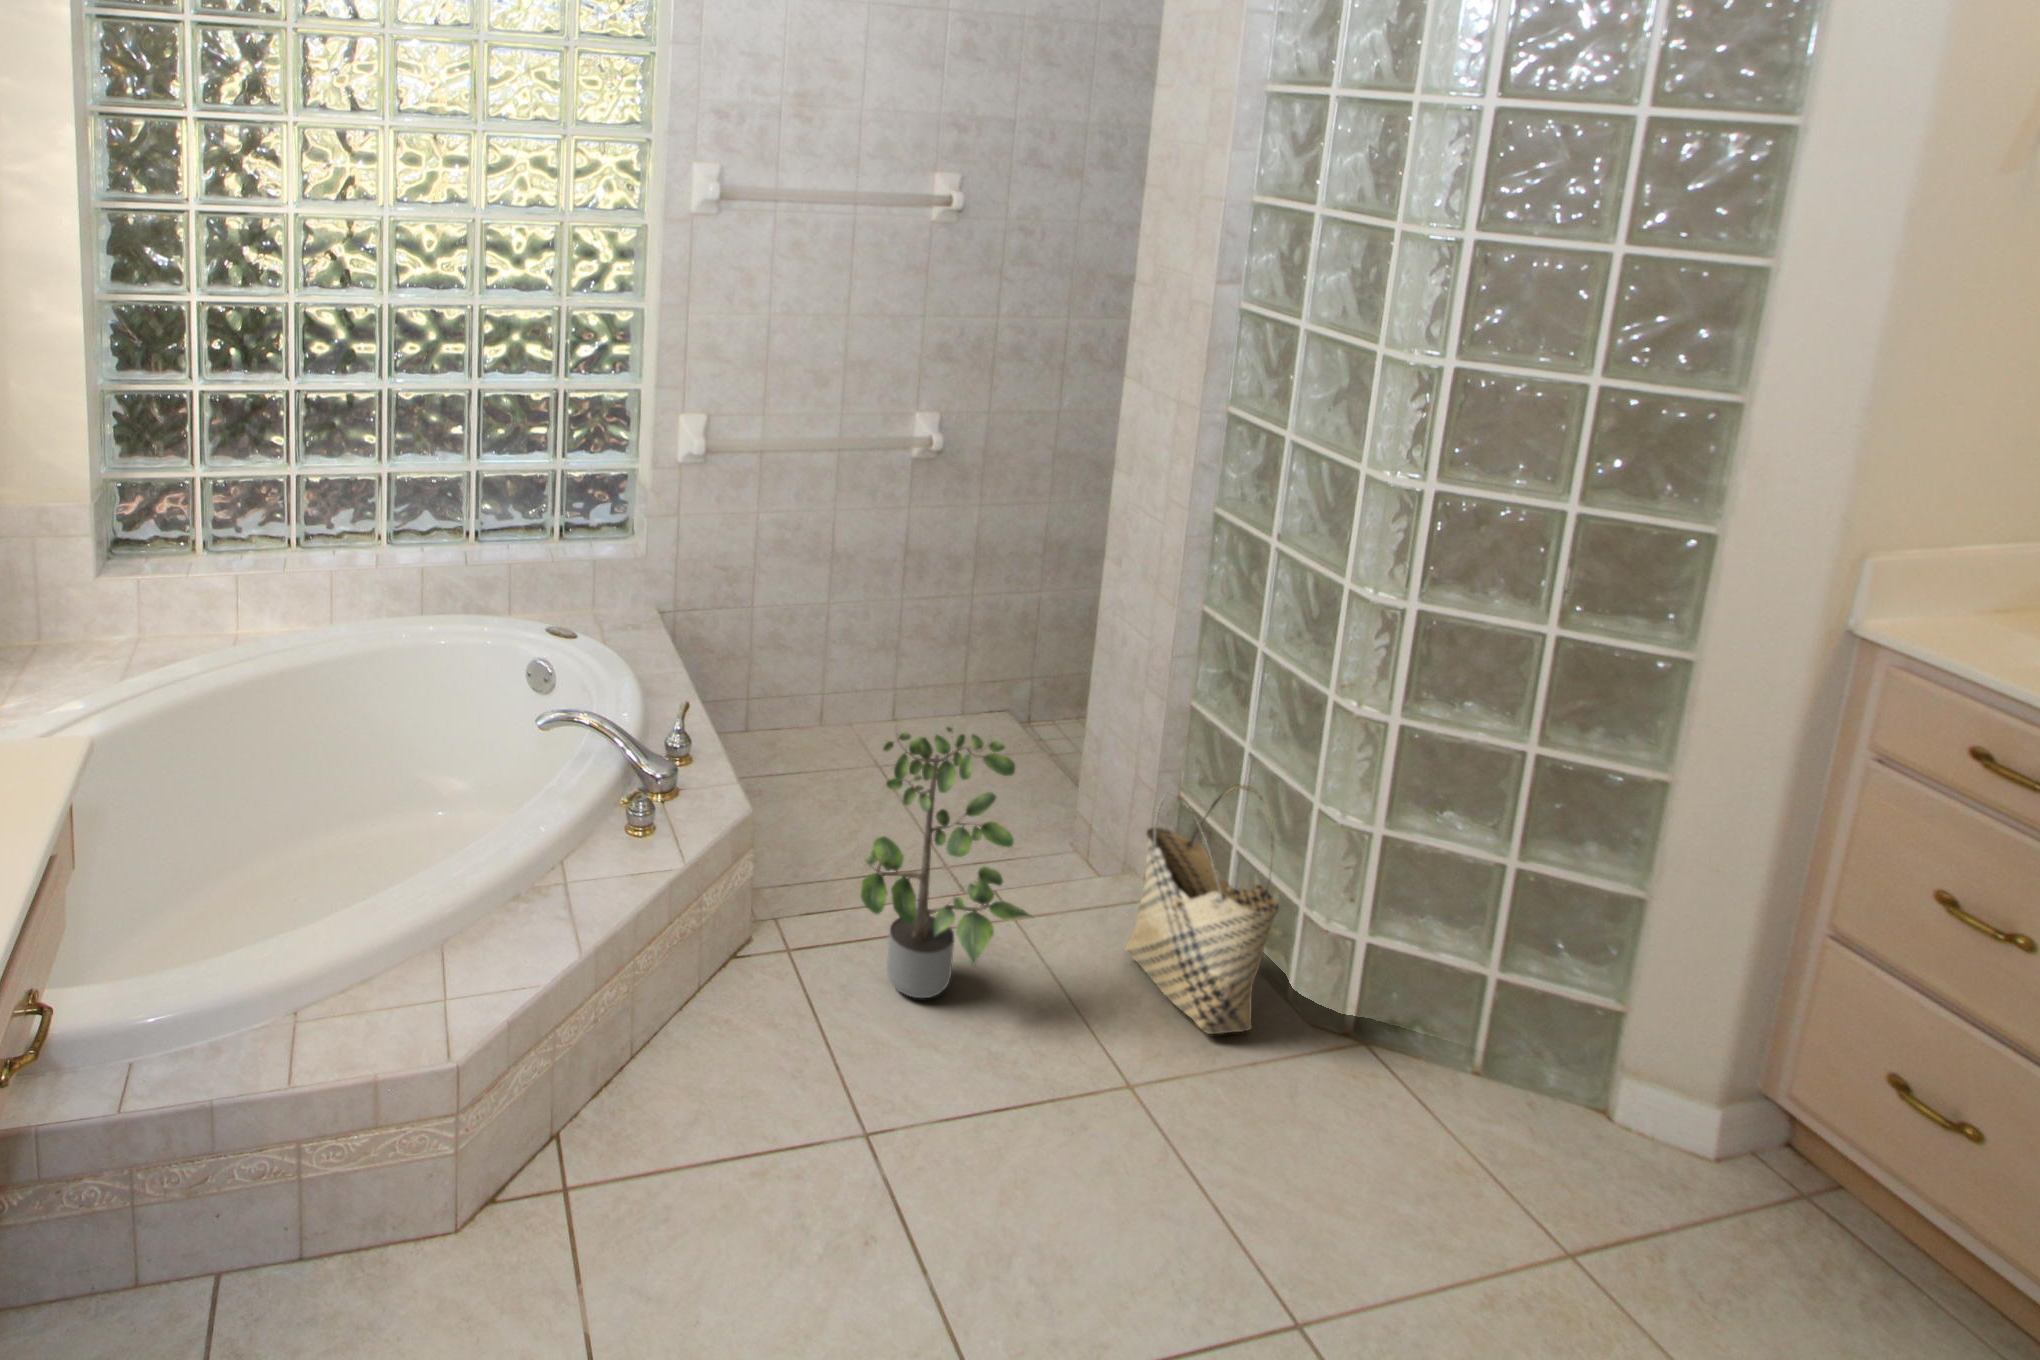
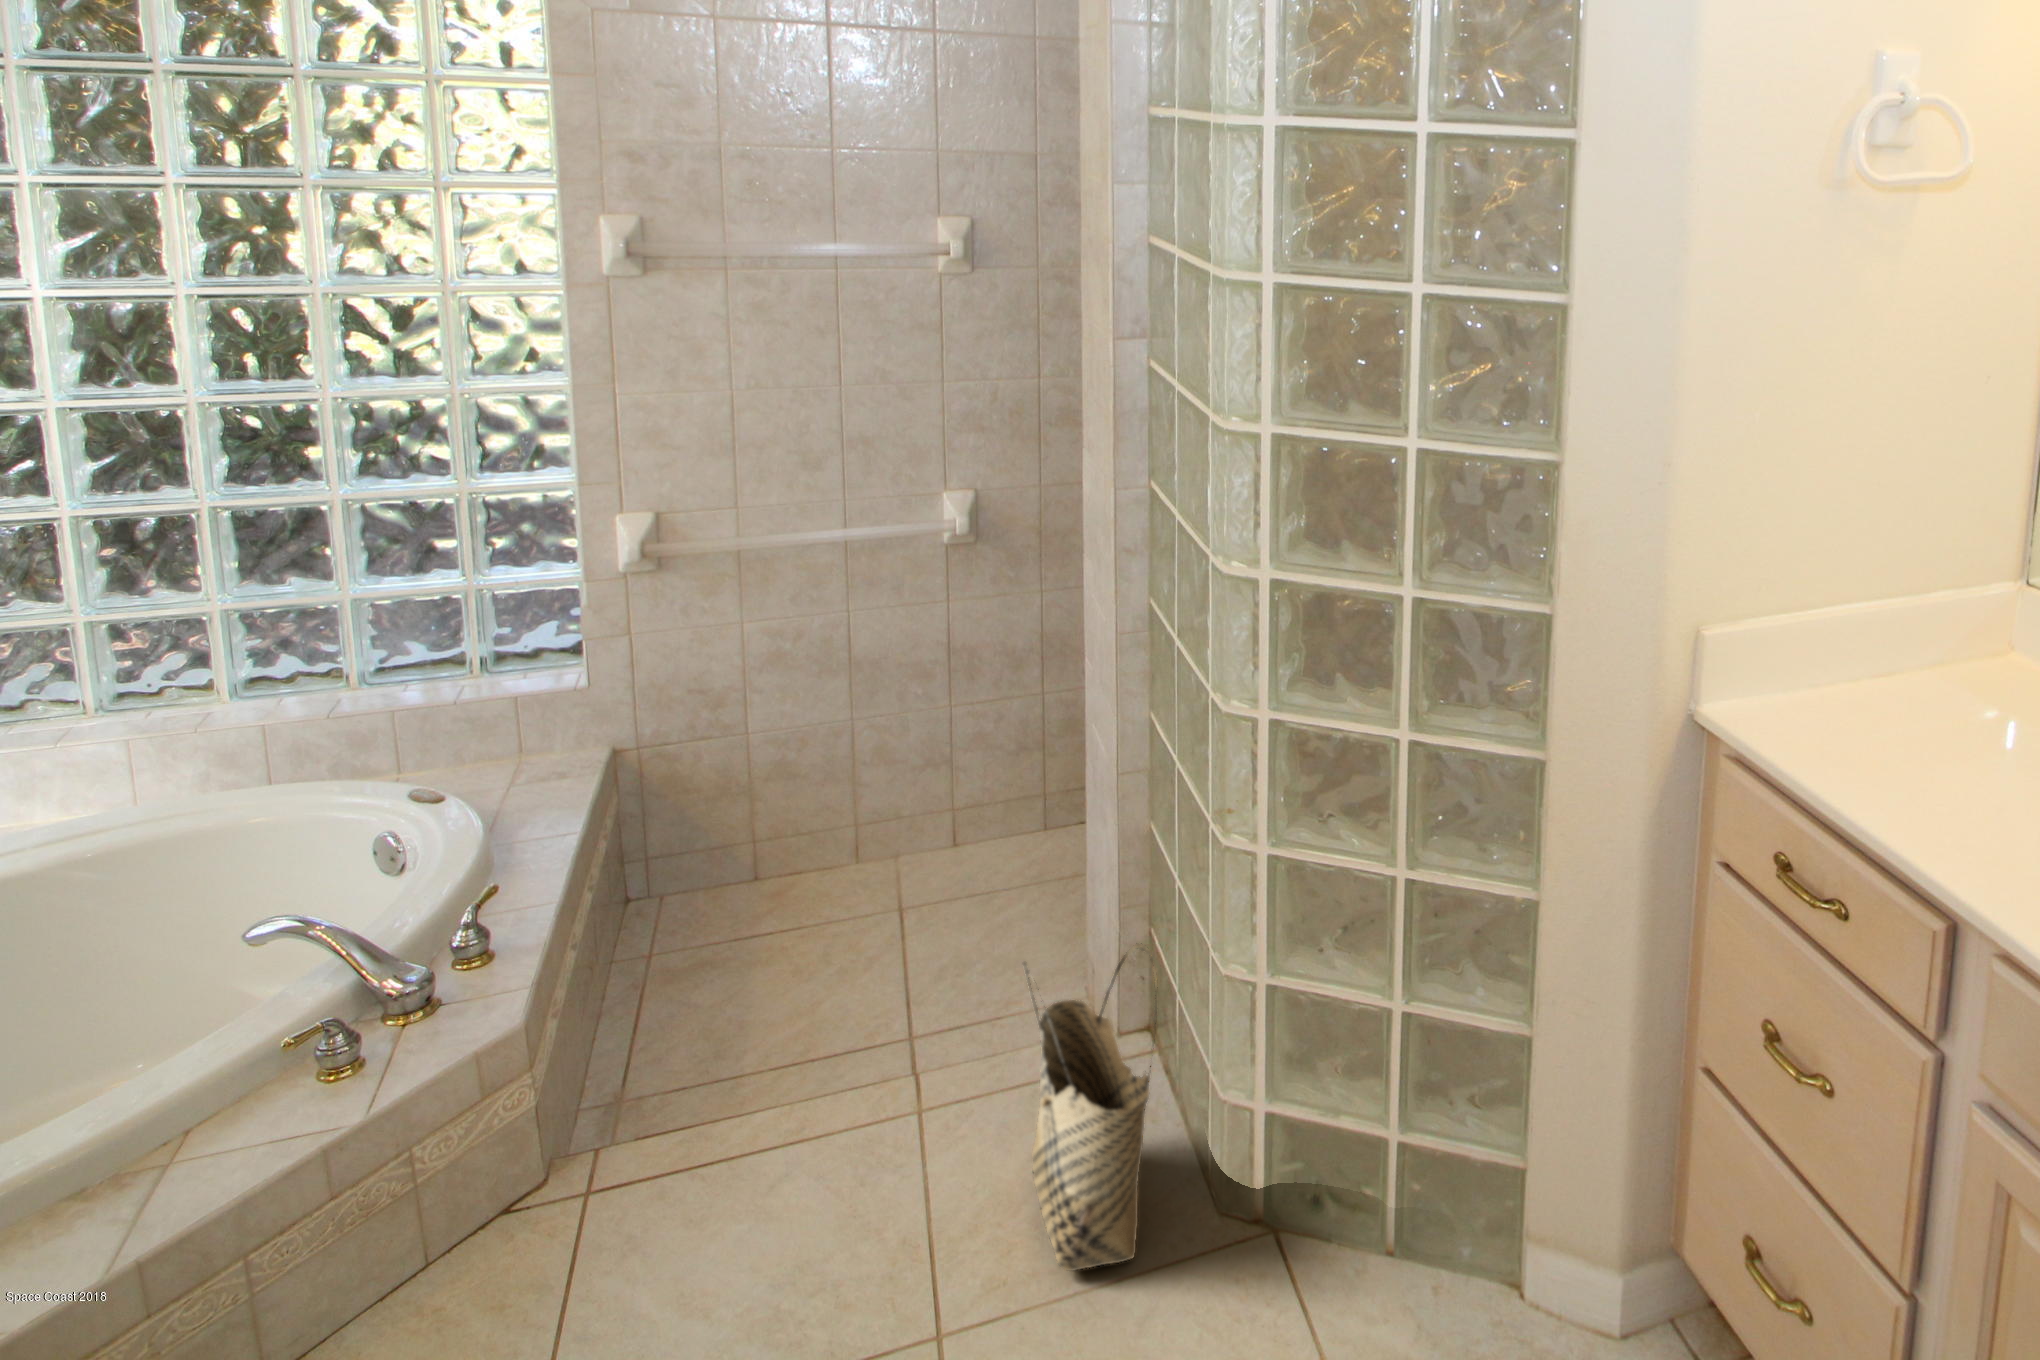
potted plant: present [861,727,1030,998] -> none [618,897,850,1251]

